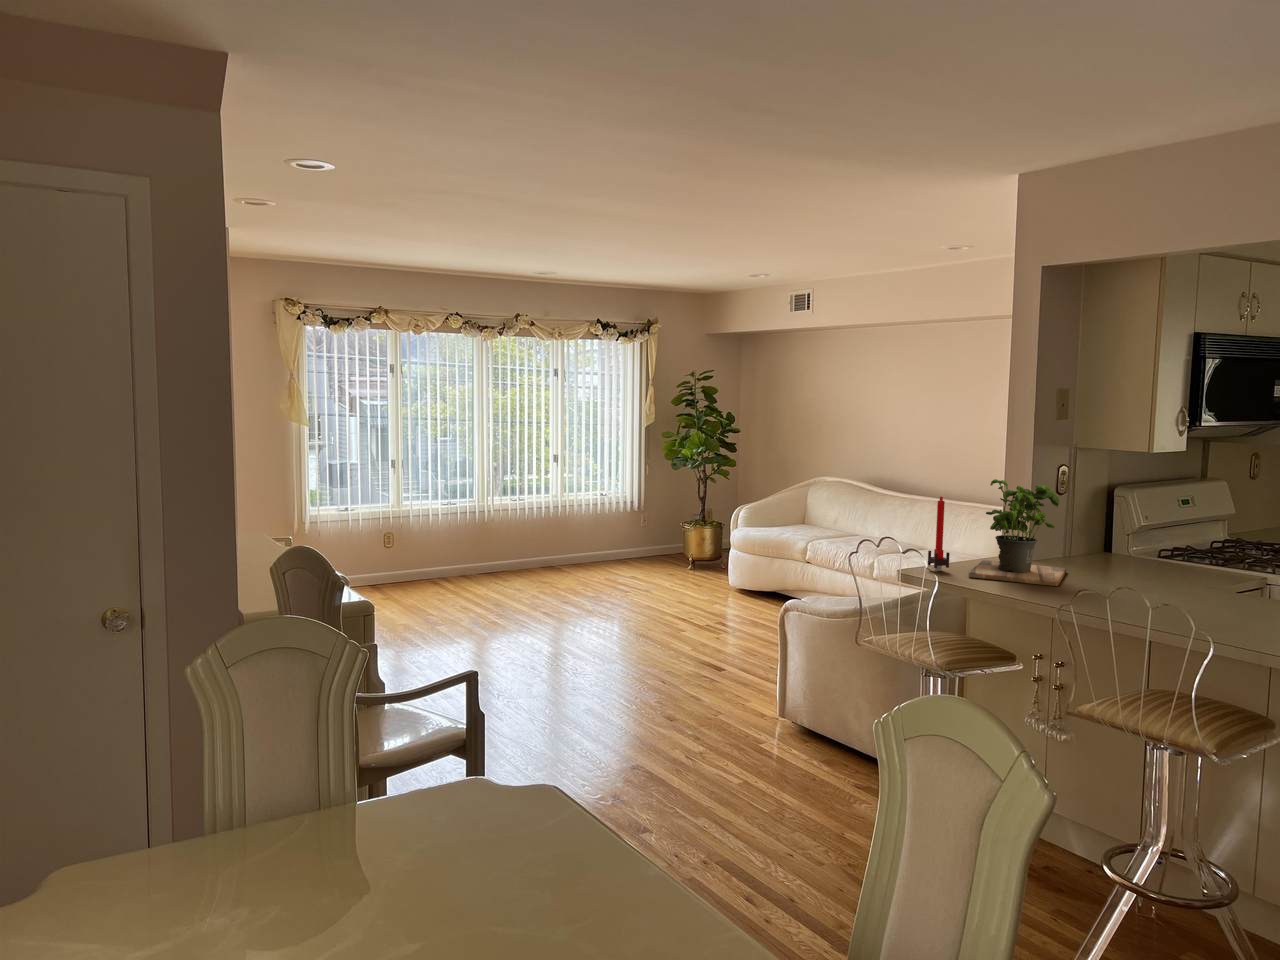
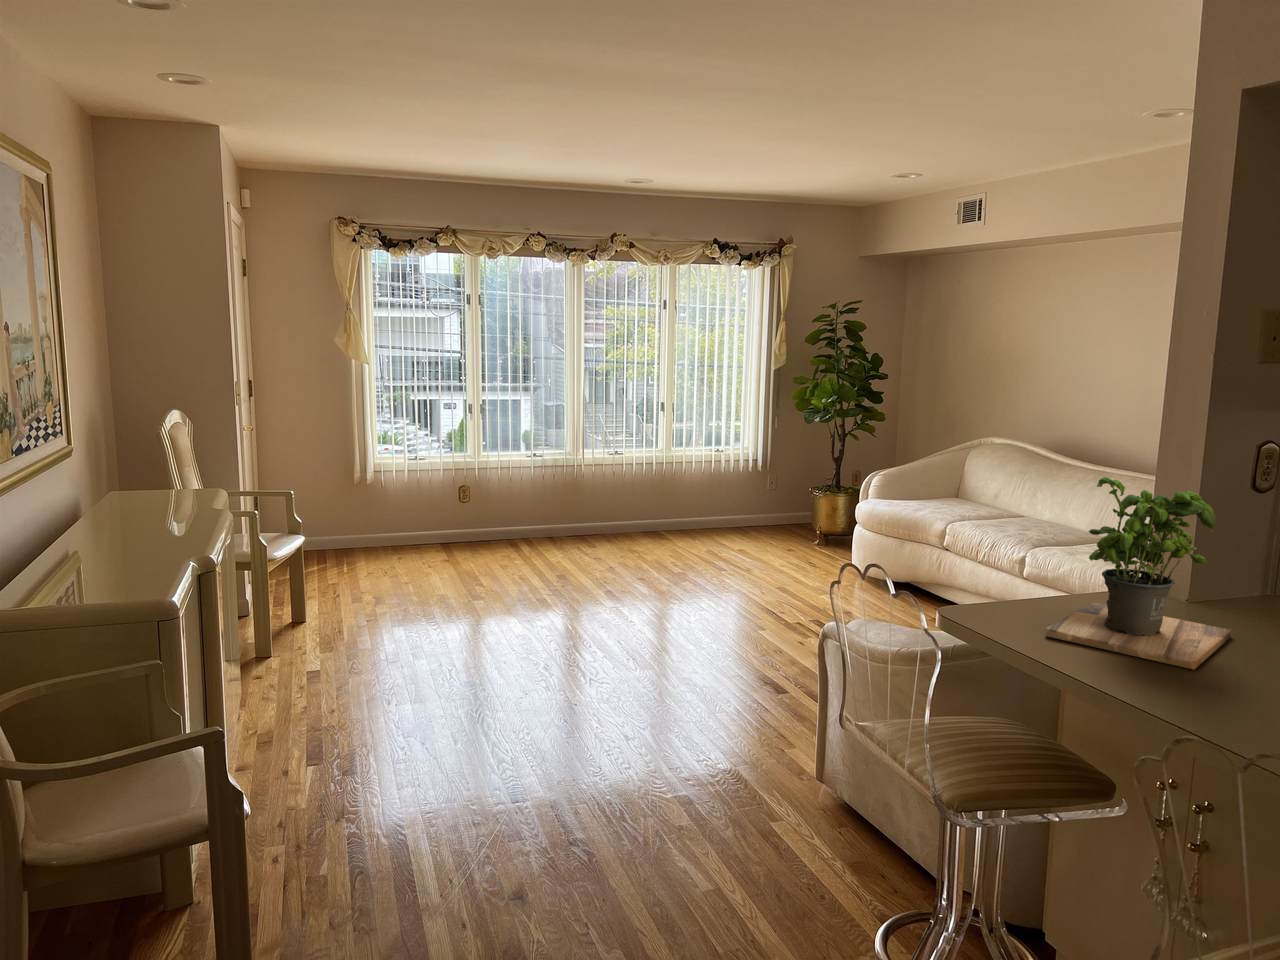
candle: present [928,496,950,571] -> none [989,500,1023,619]

